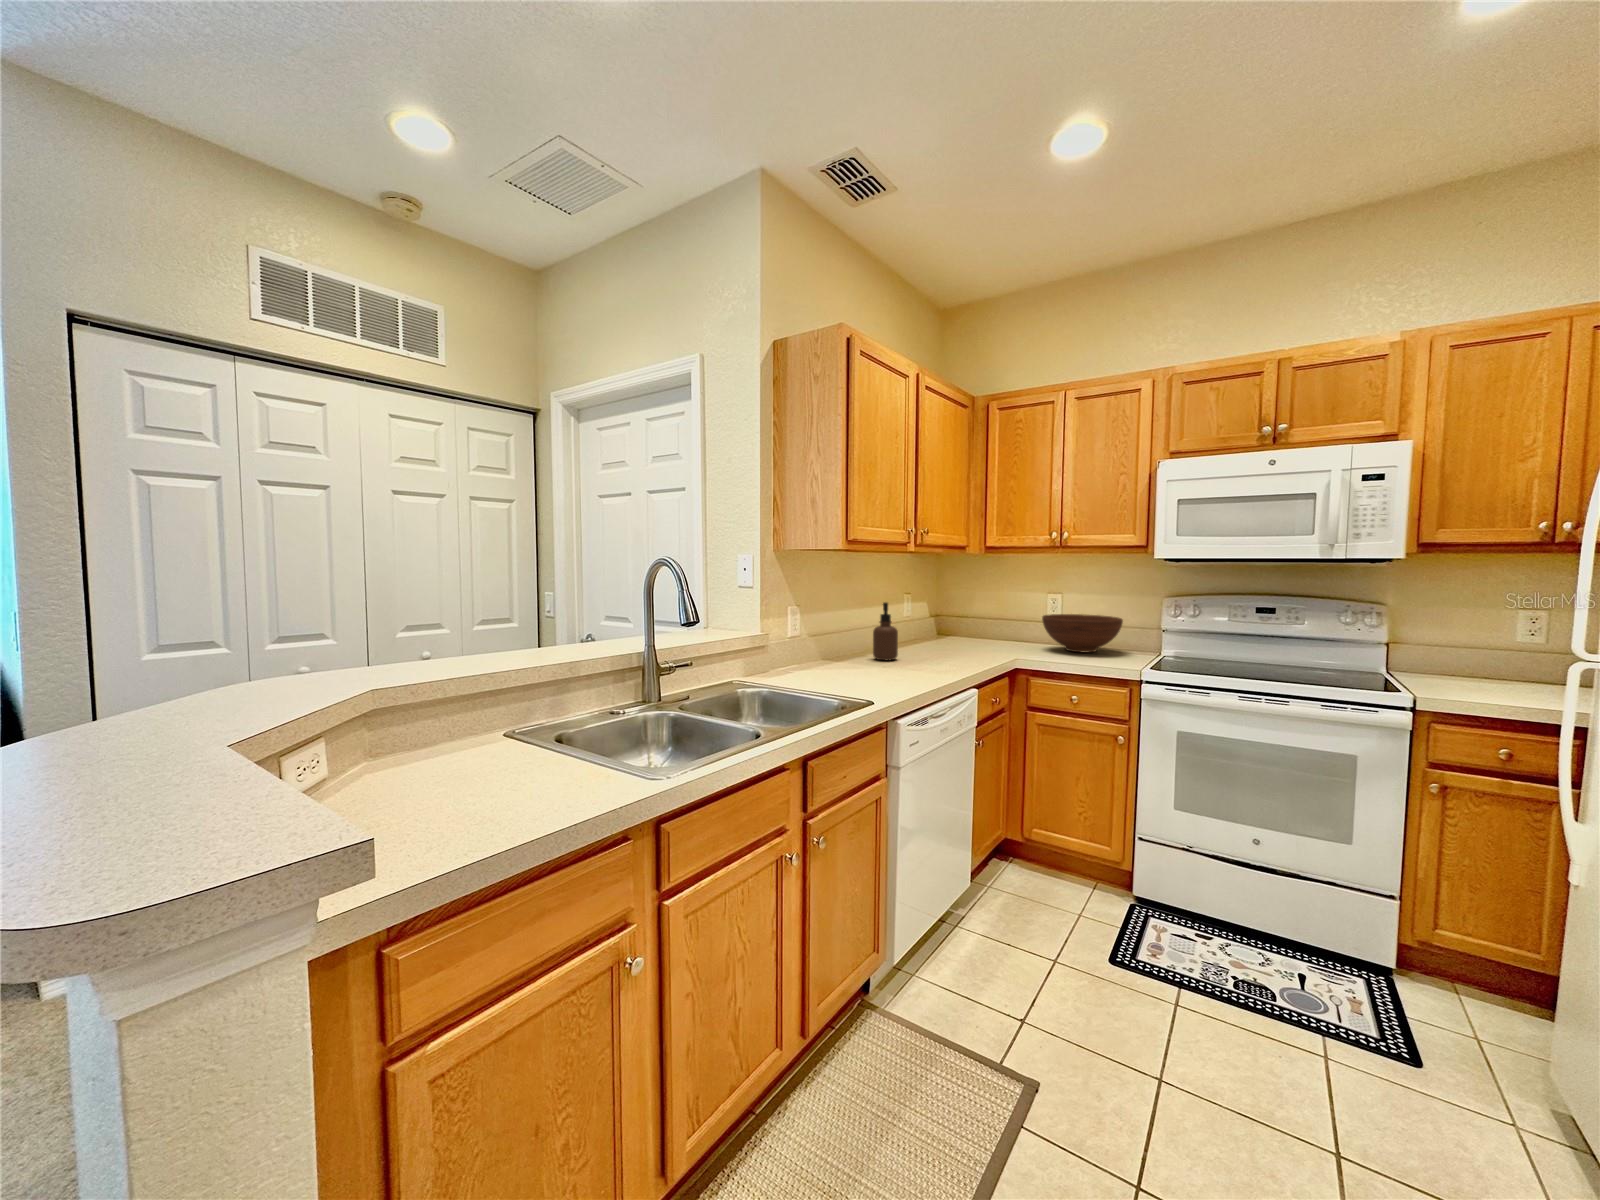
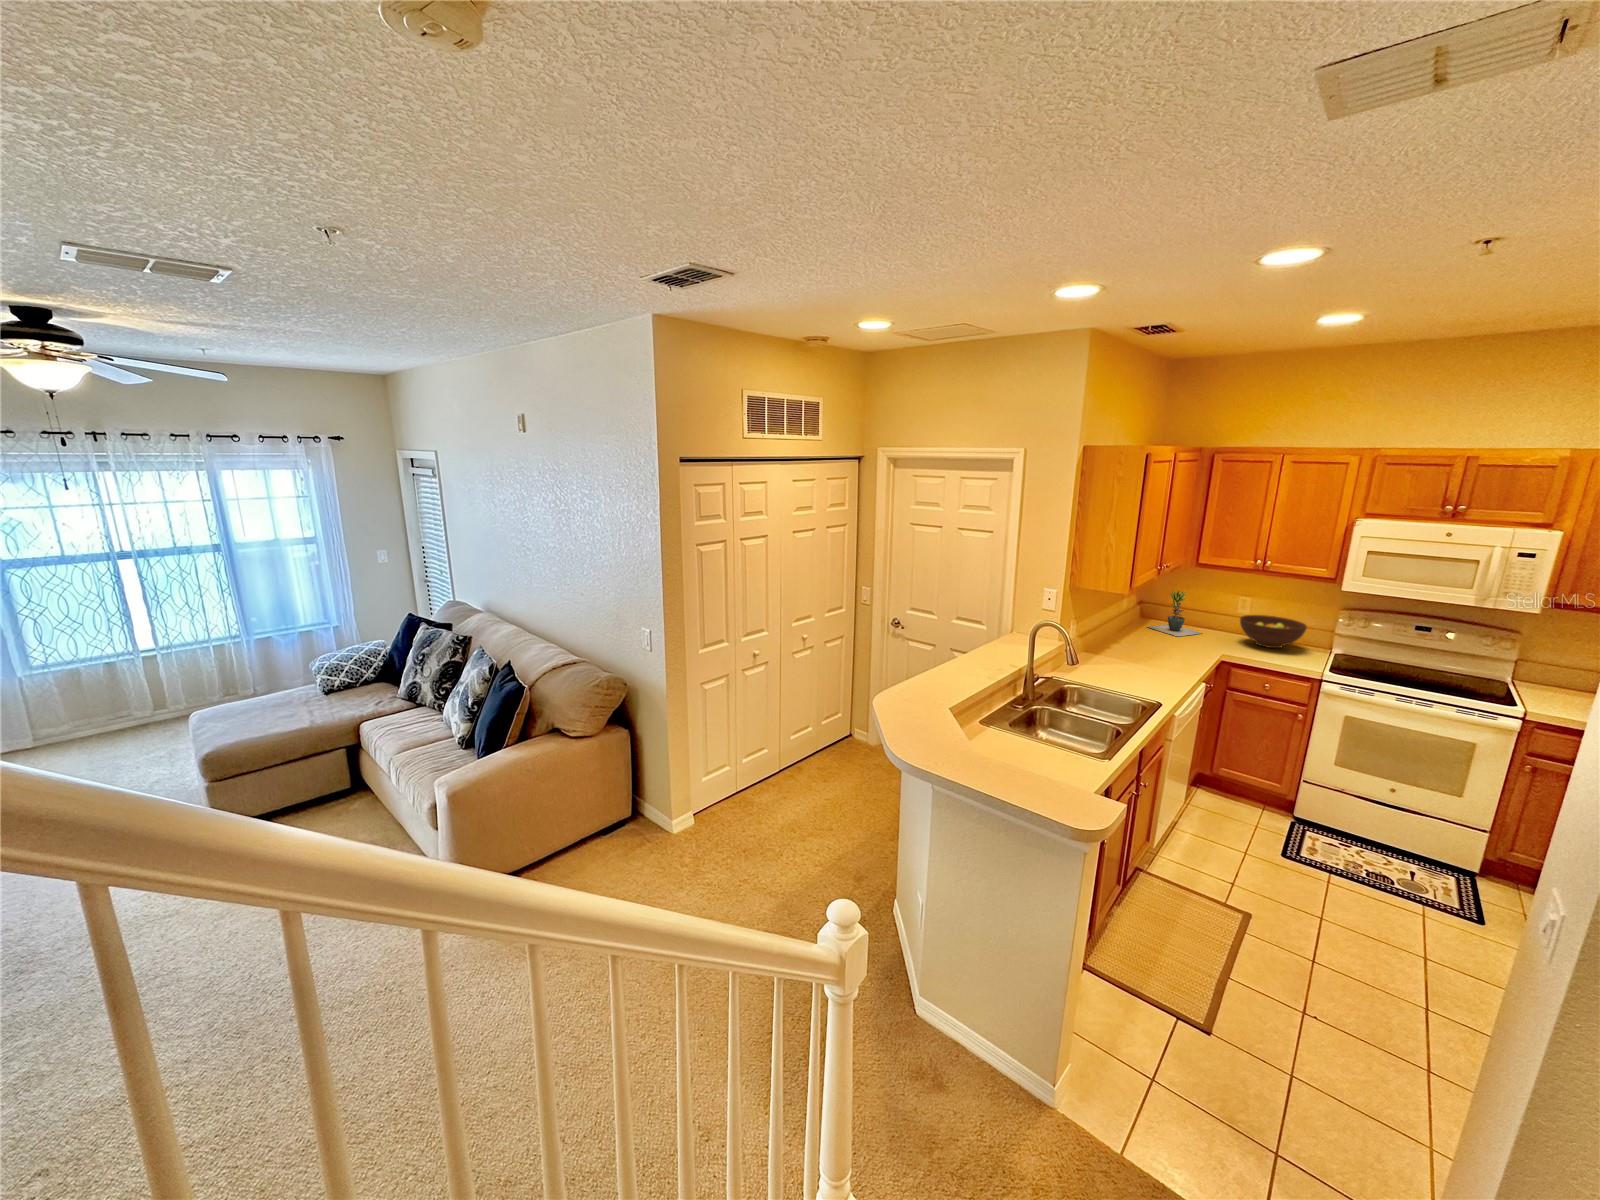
potted plant: none [936,588,1005,646] -> present [1147,591,1201,636]
soap dispenser: present [873,602,898,660] -> none [1117,612,1138,653]

